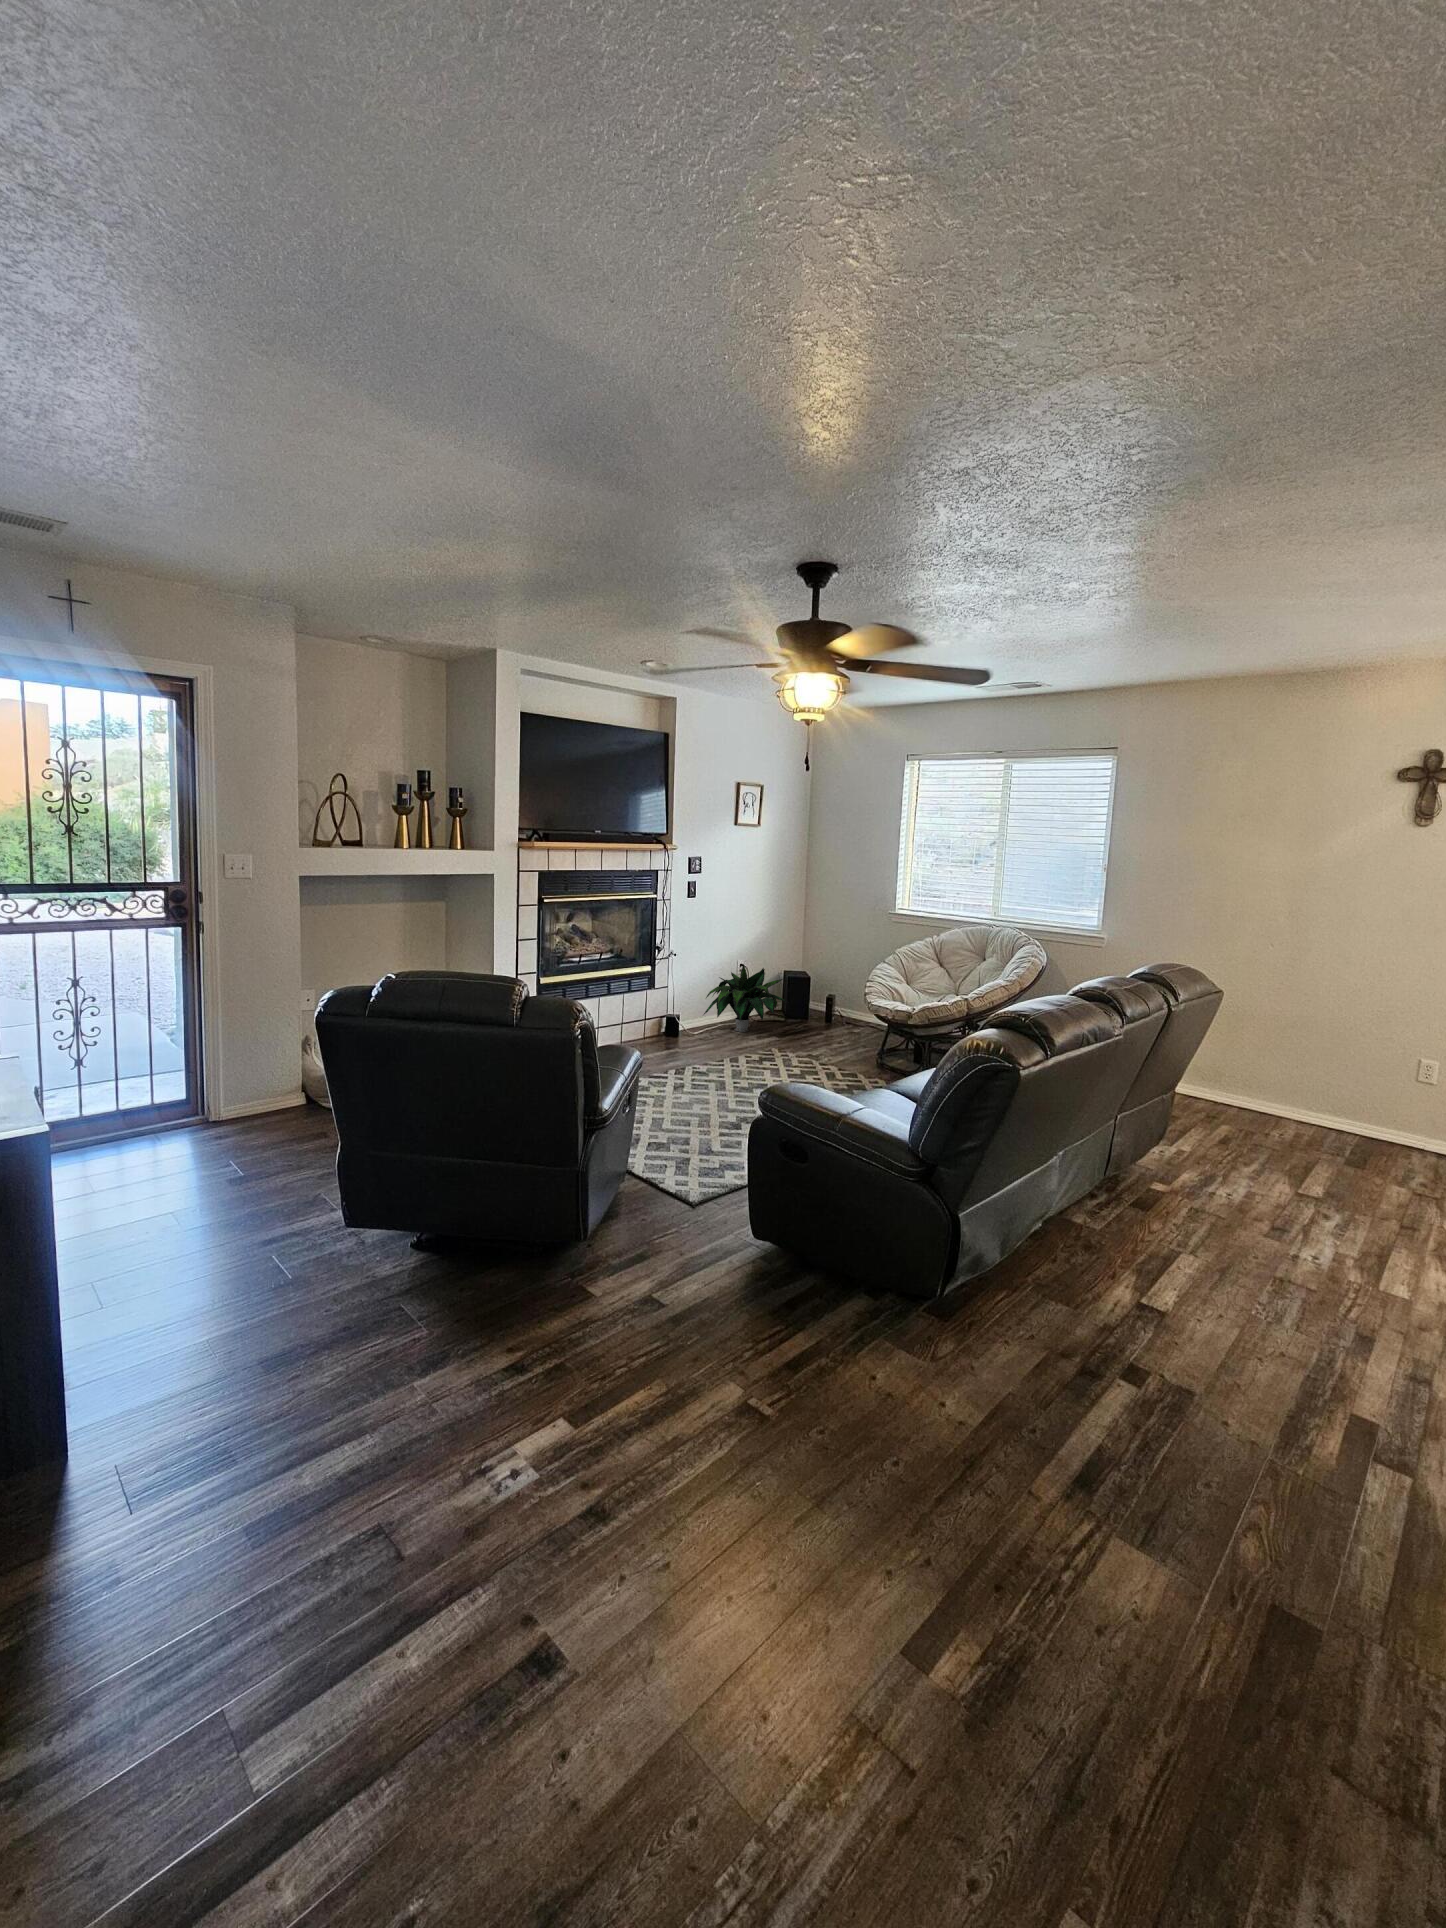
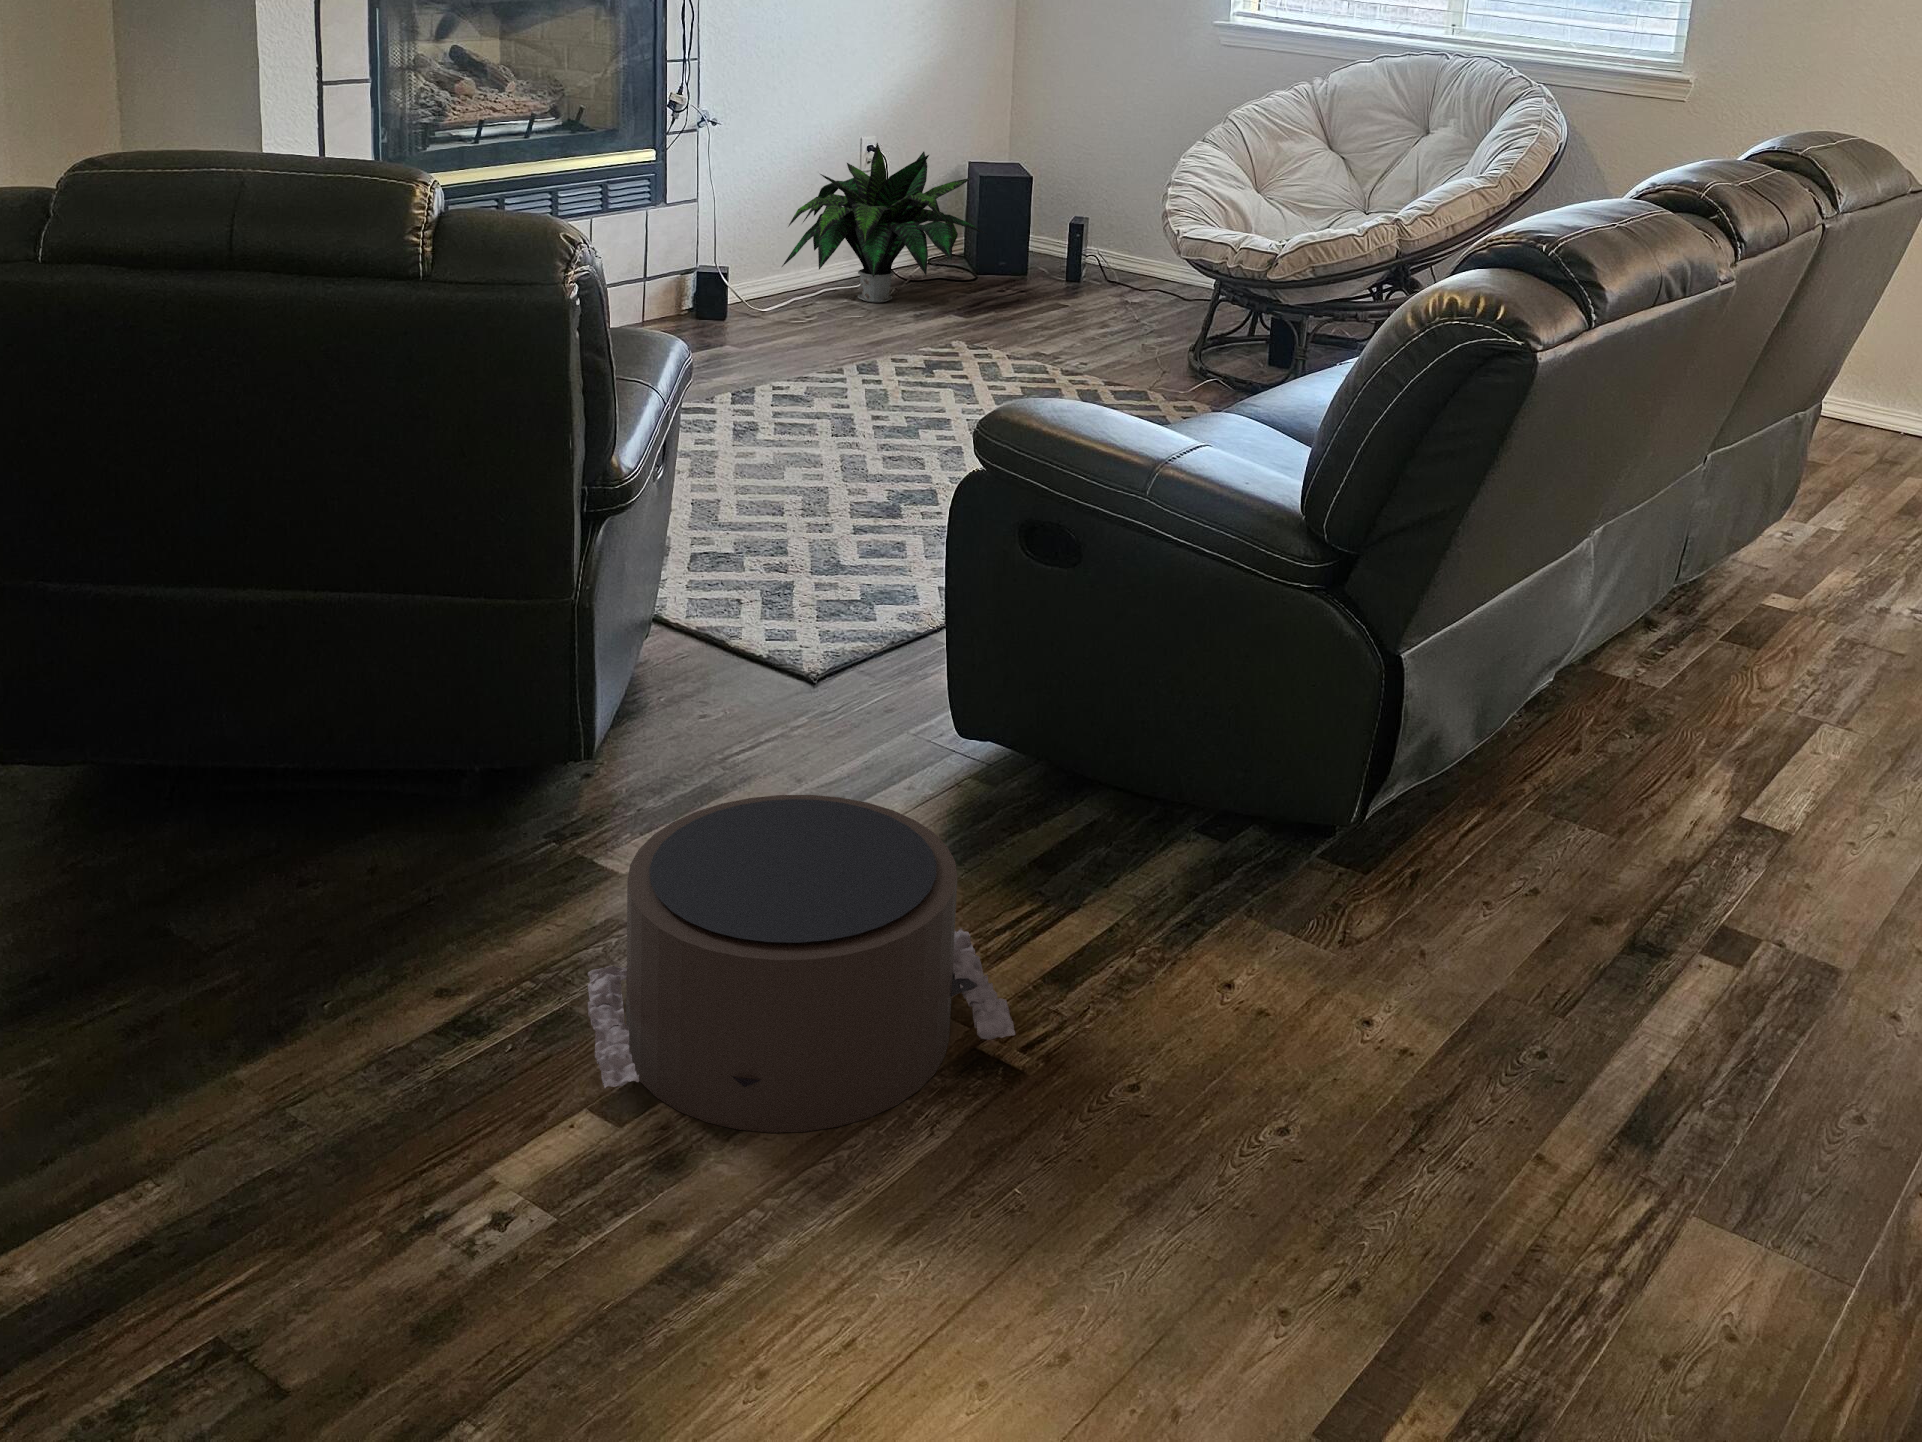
pouf: none [568,1268,764,1441] -> present [588,795,1015,1133]

